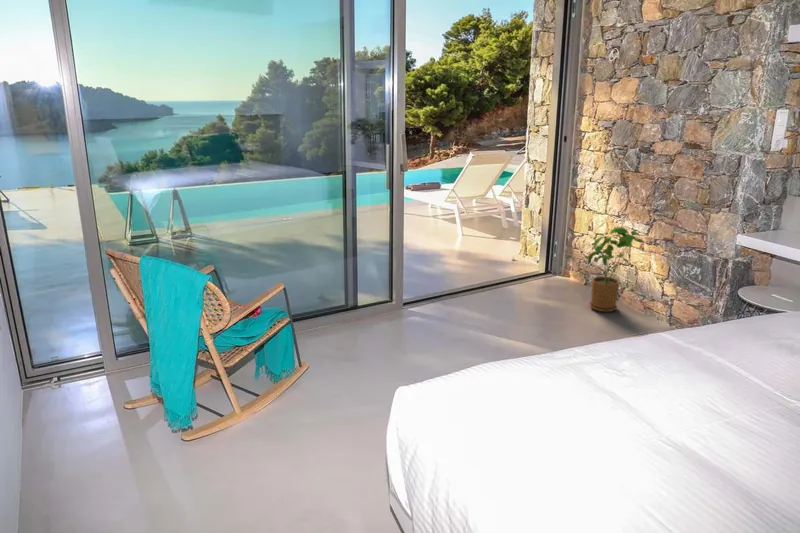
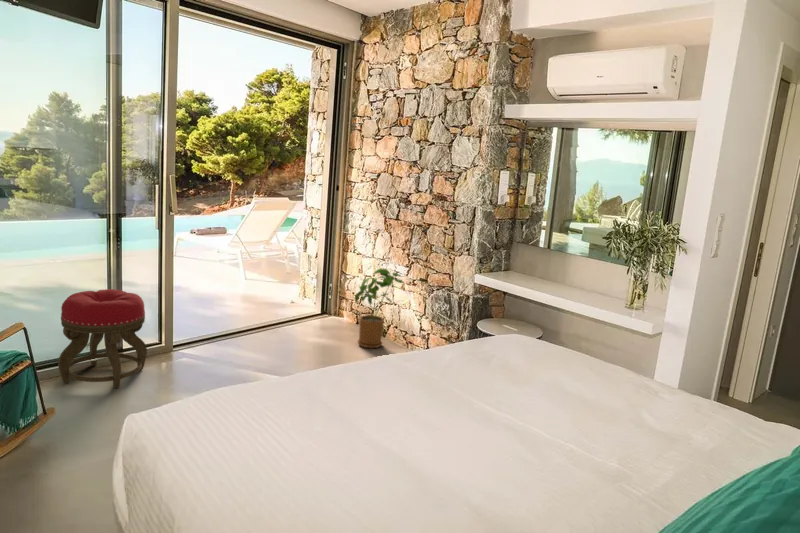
stool: none [315,256,389,351] -> present [58,289,147,388]

